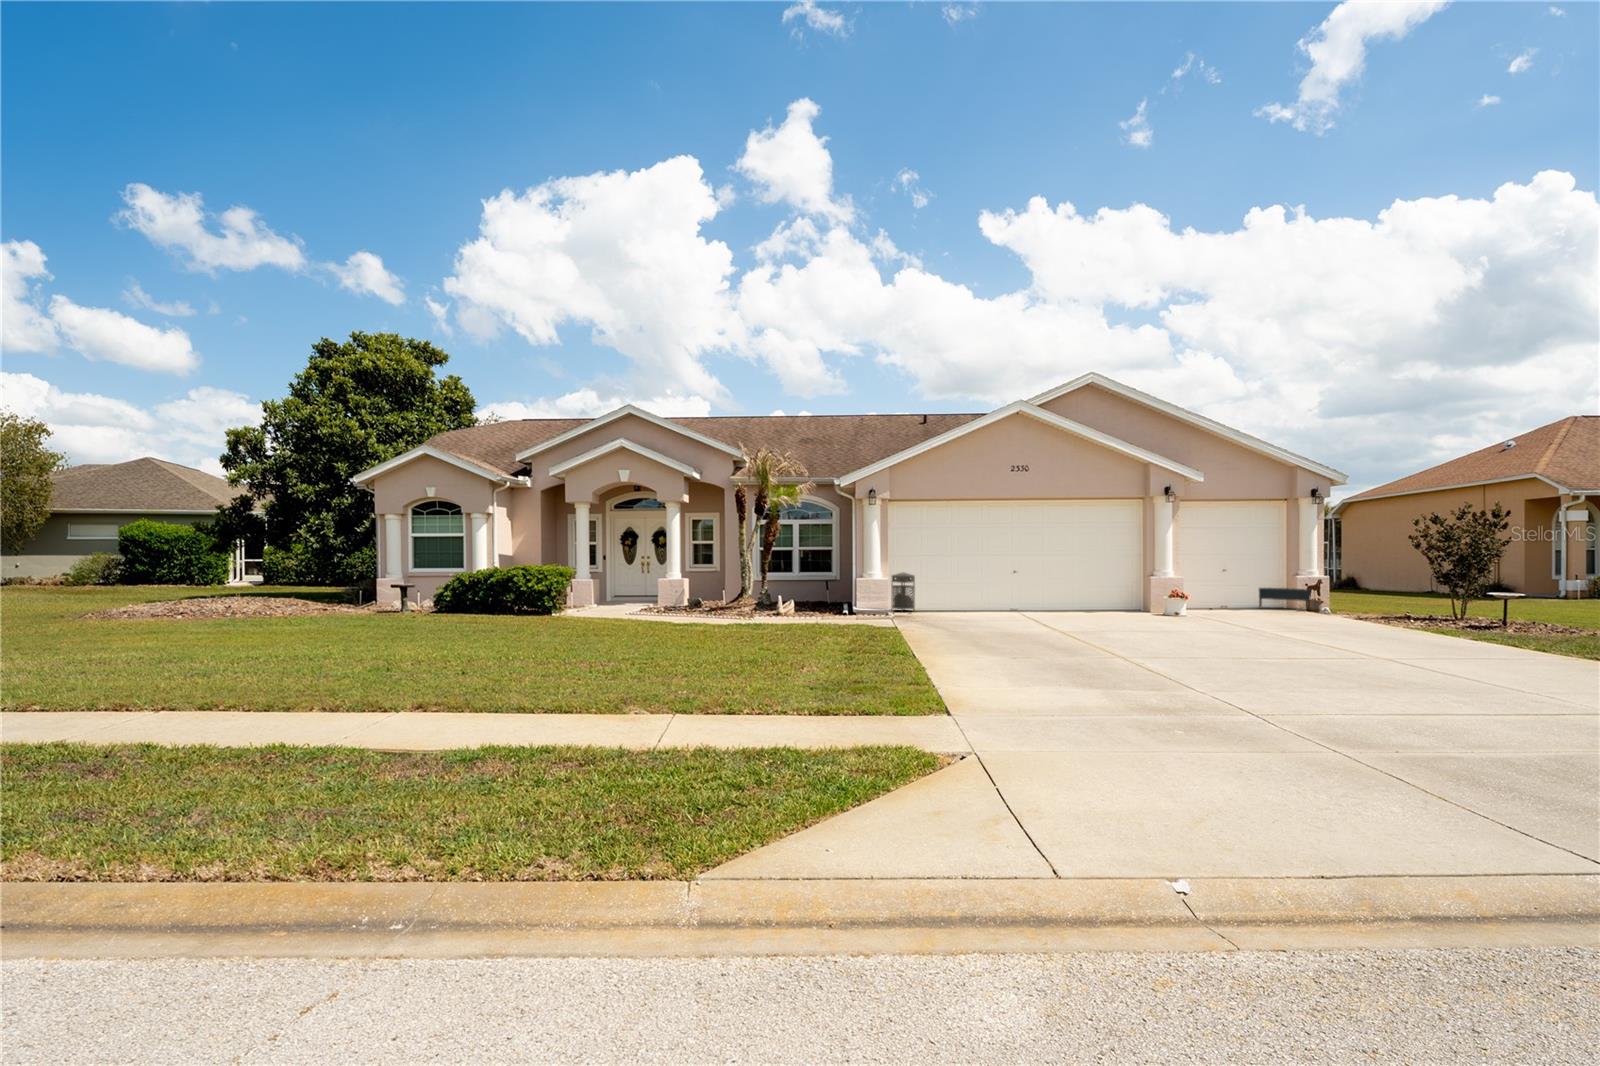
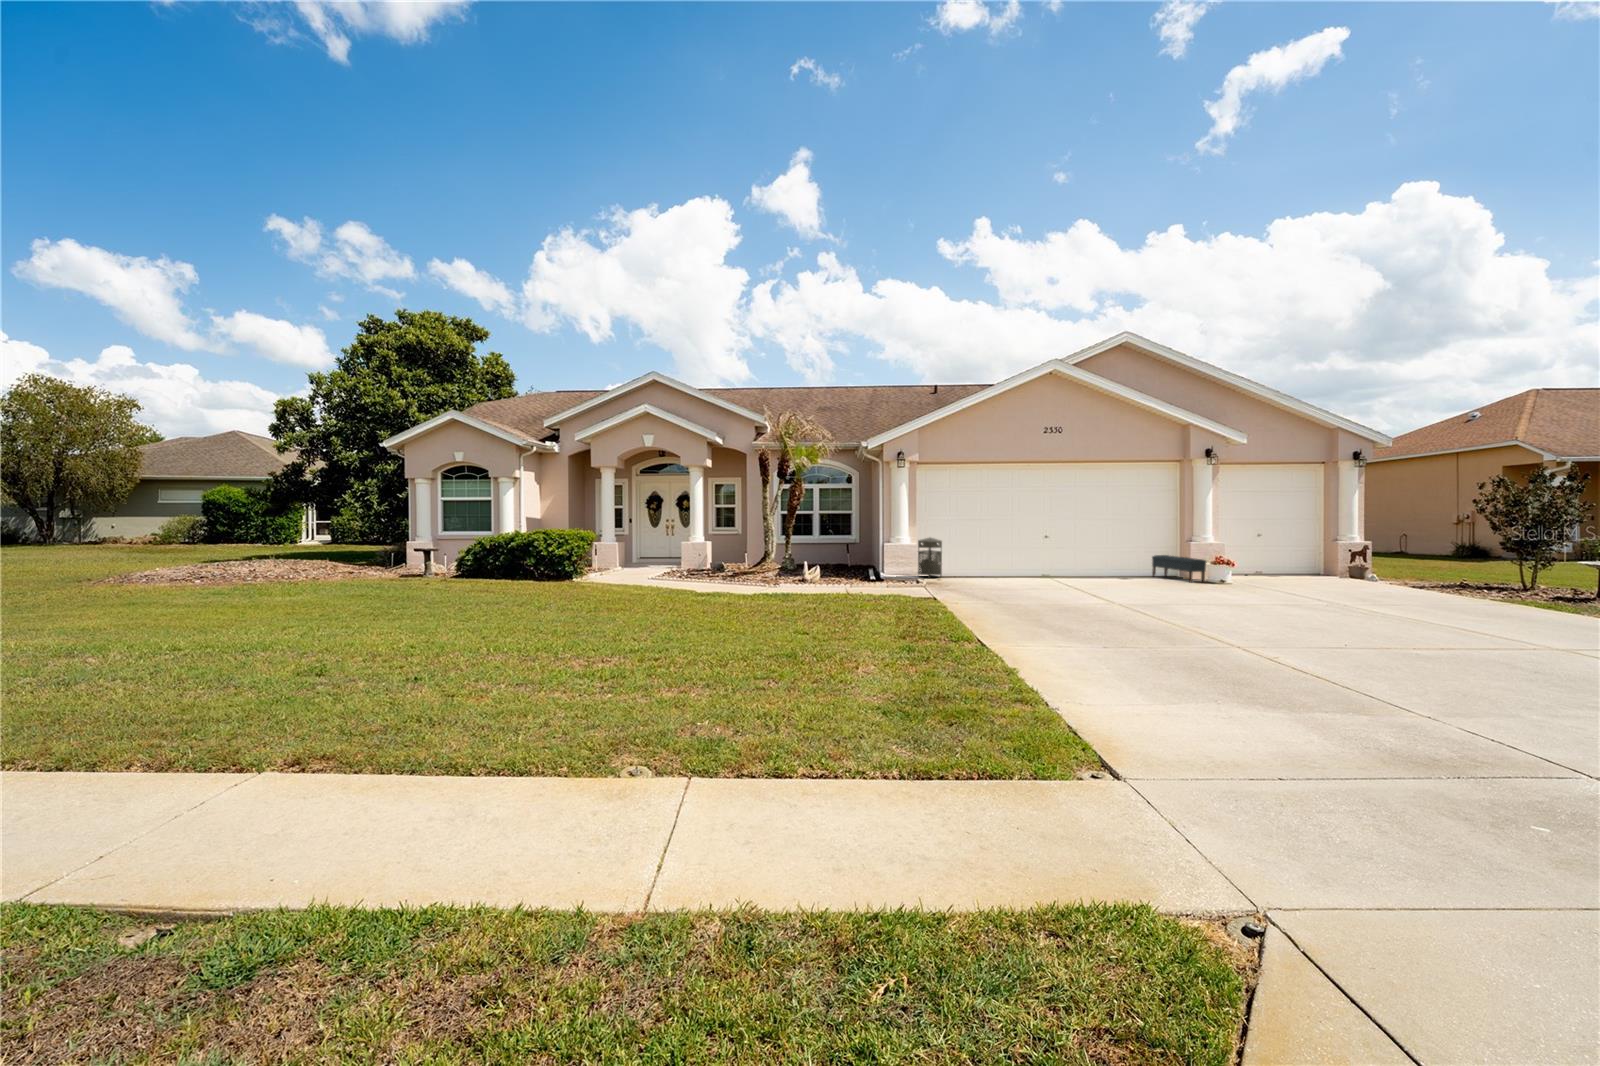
bench: present [1259,588,1311,610] -> present [1152,555,1206,583]

